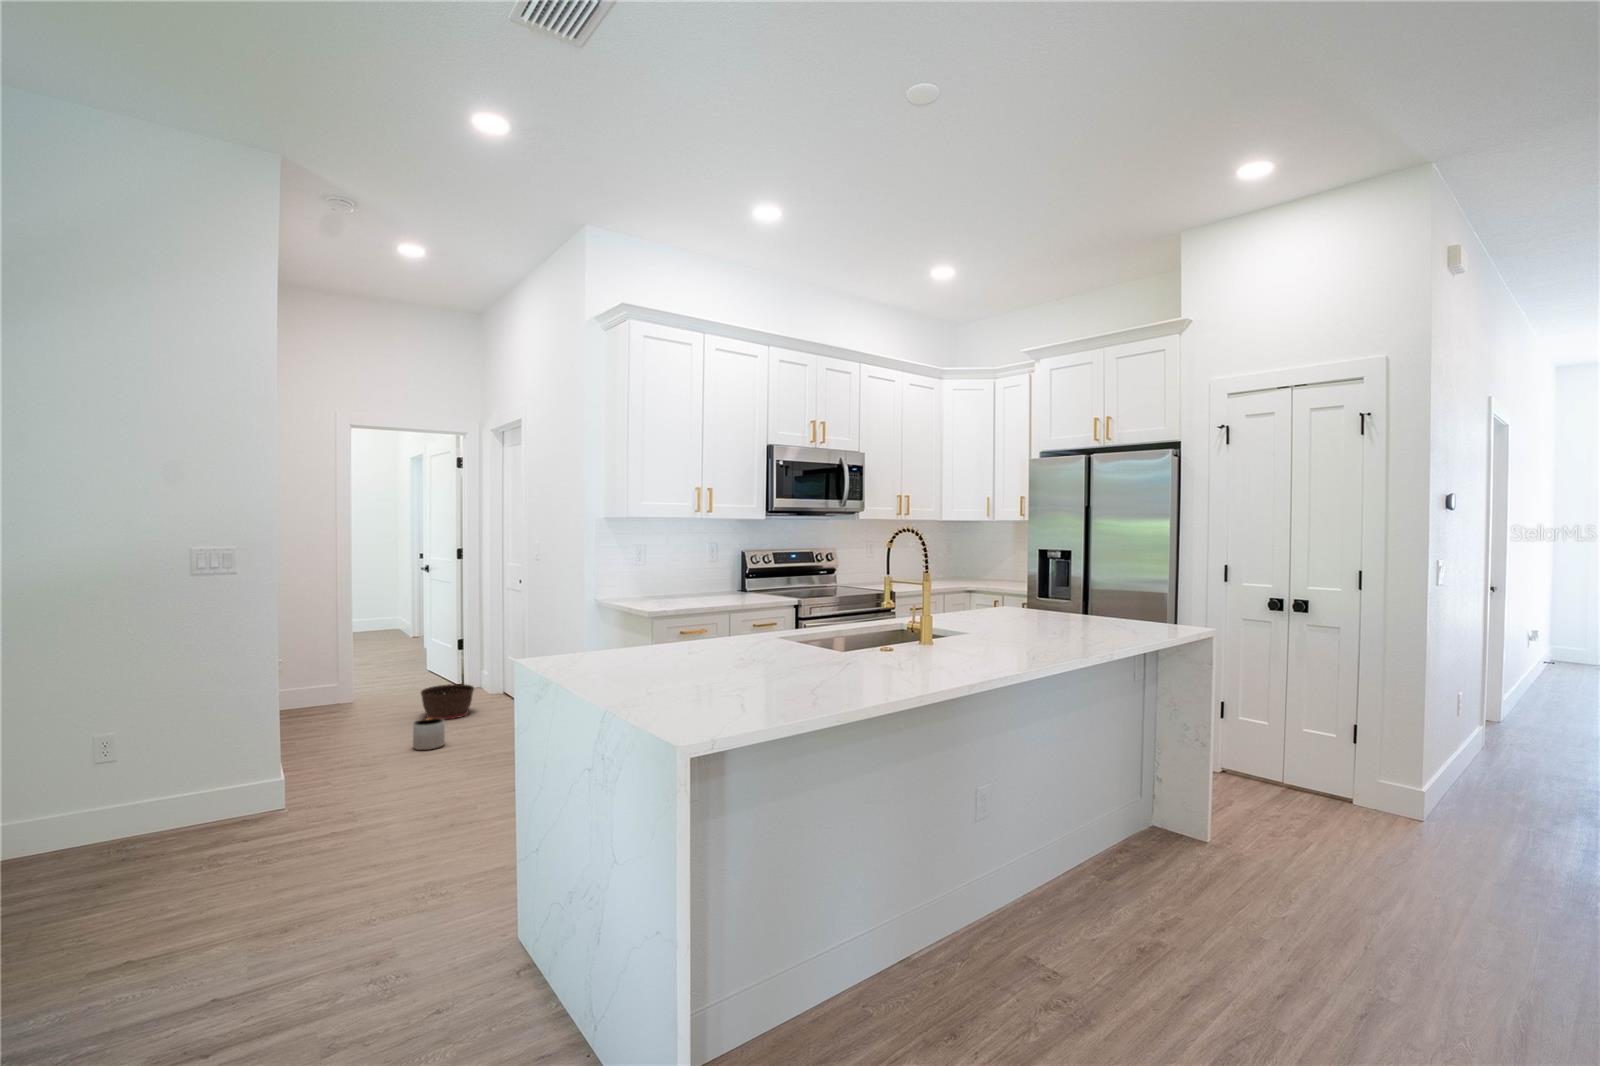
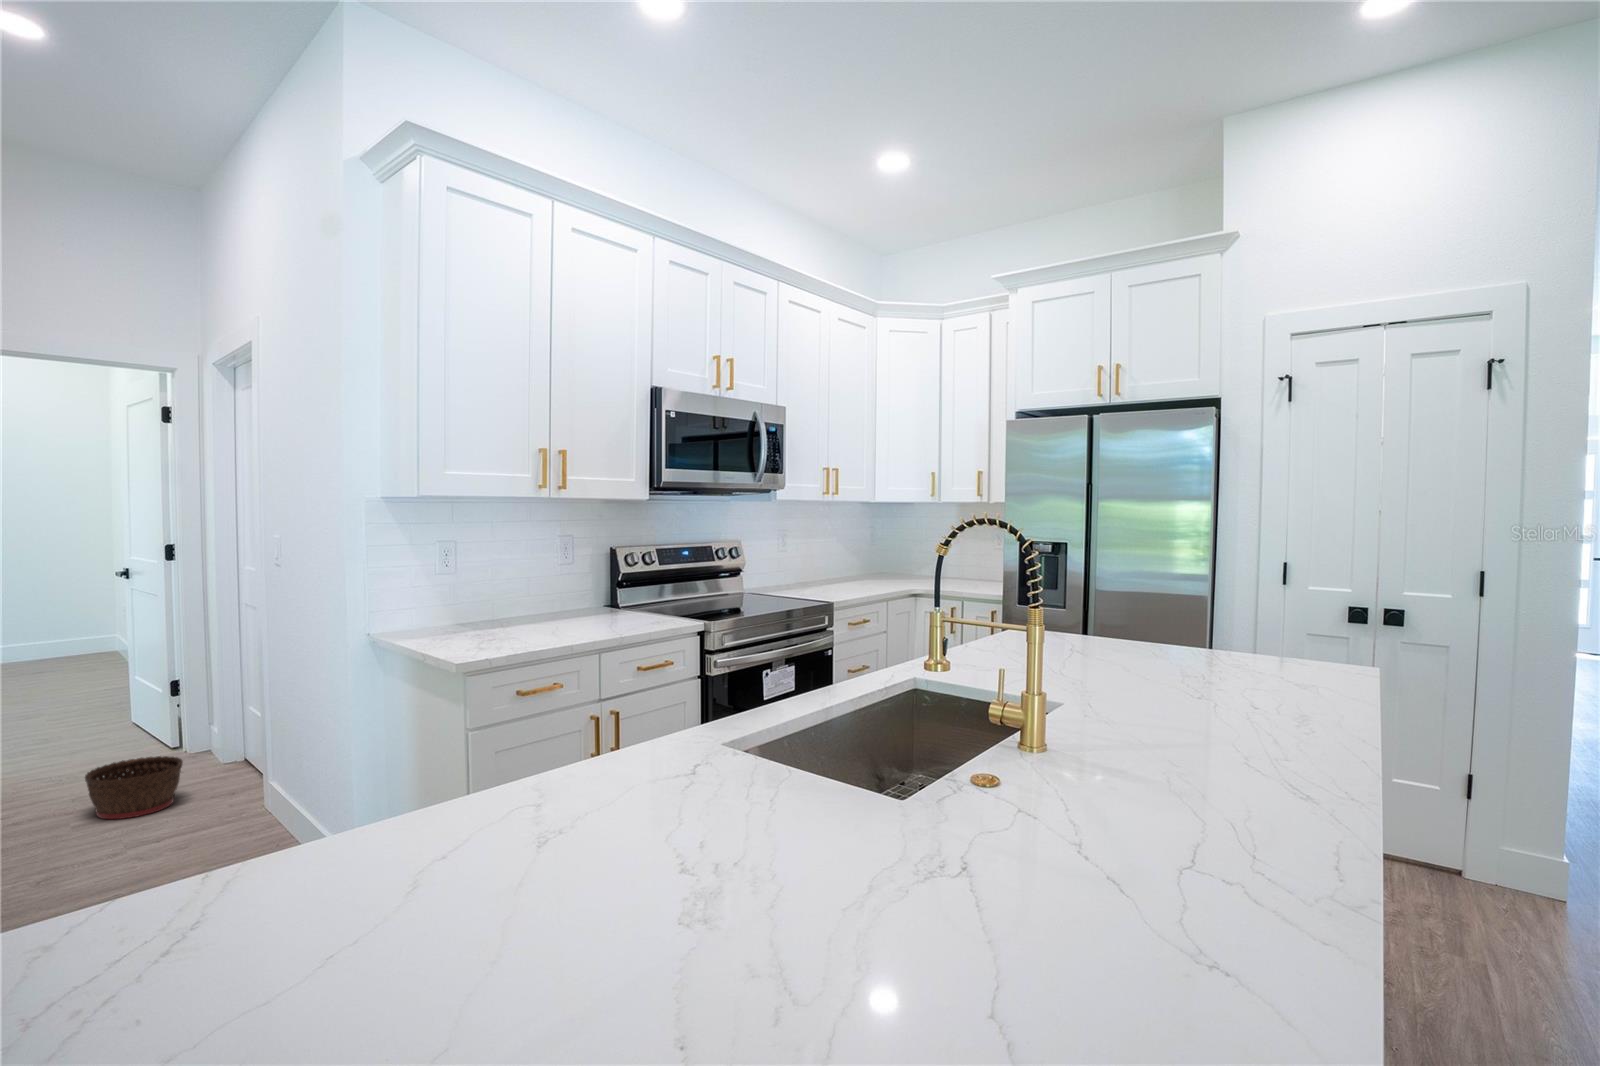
planter: present [413,718,445,750] -> none [50,828,113,888]

